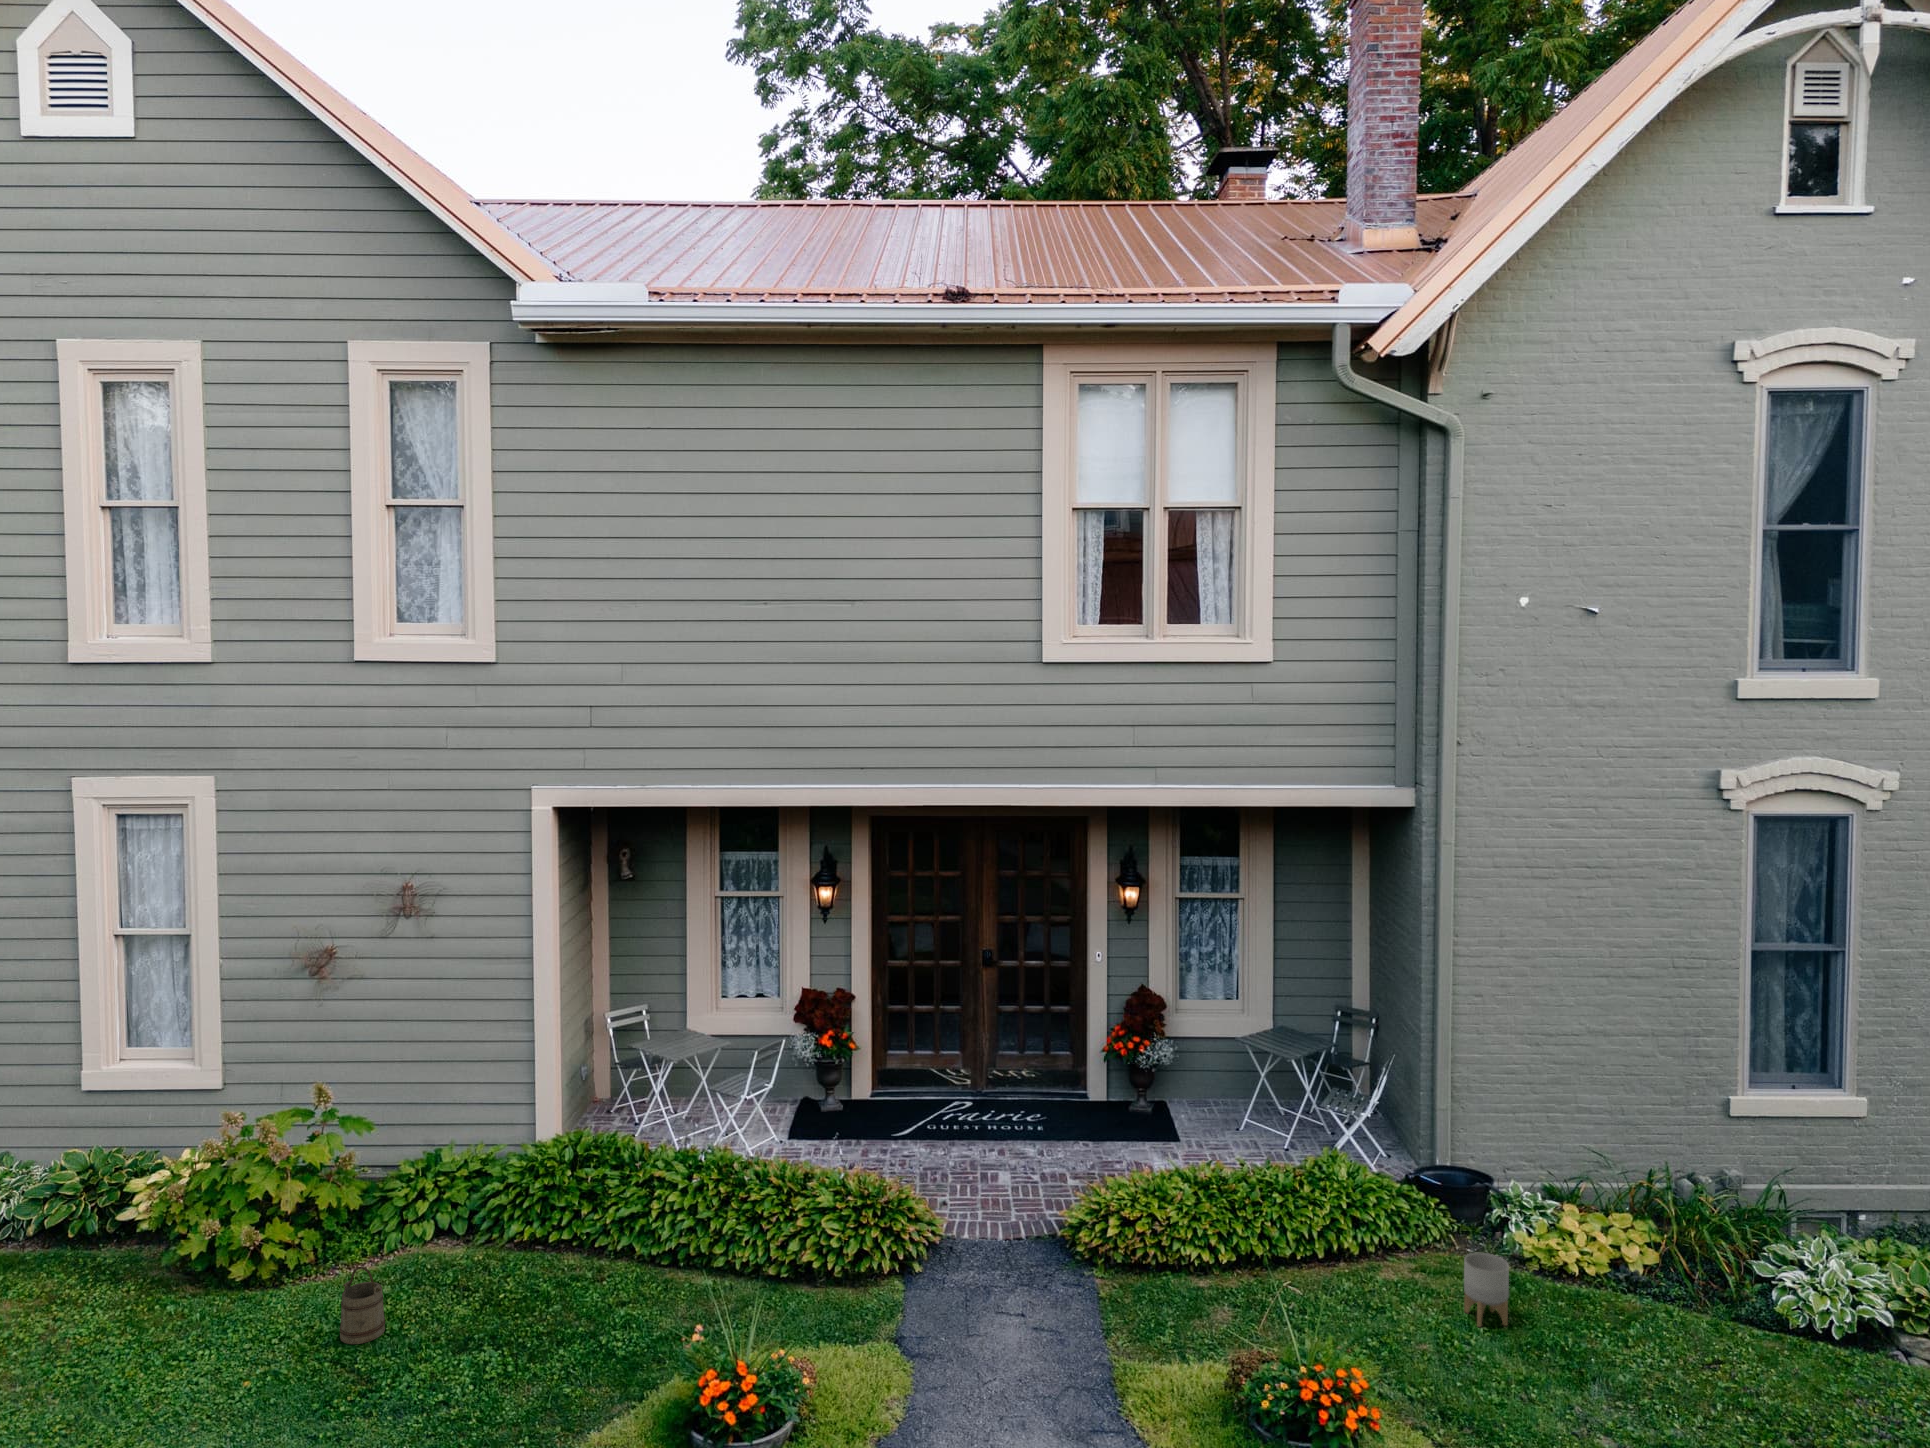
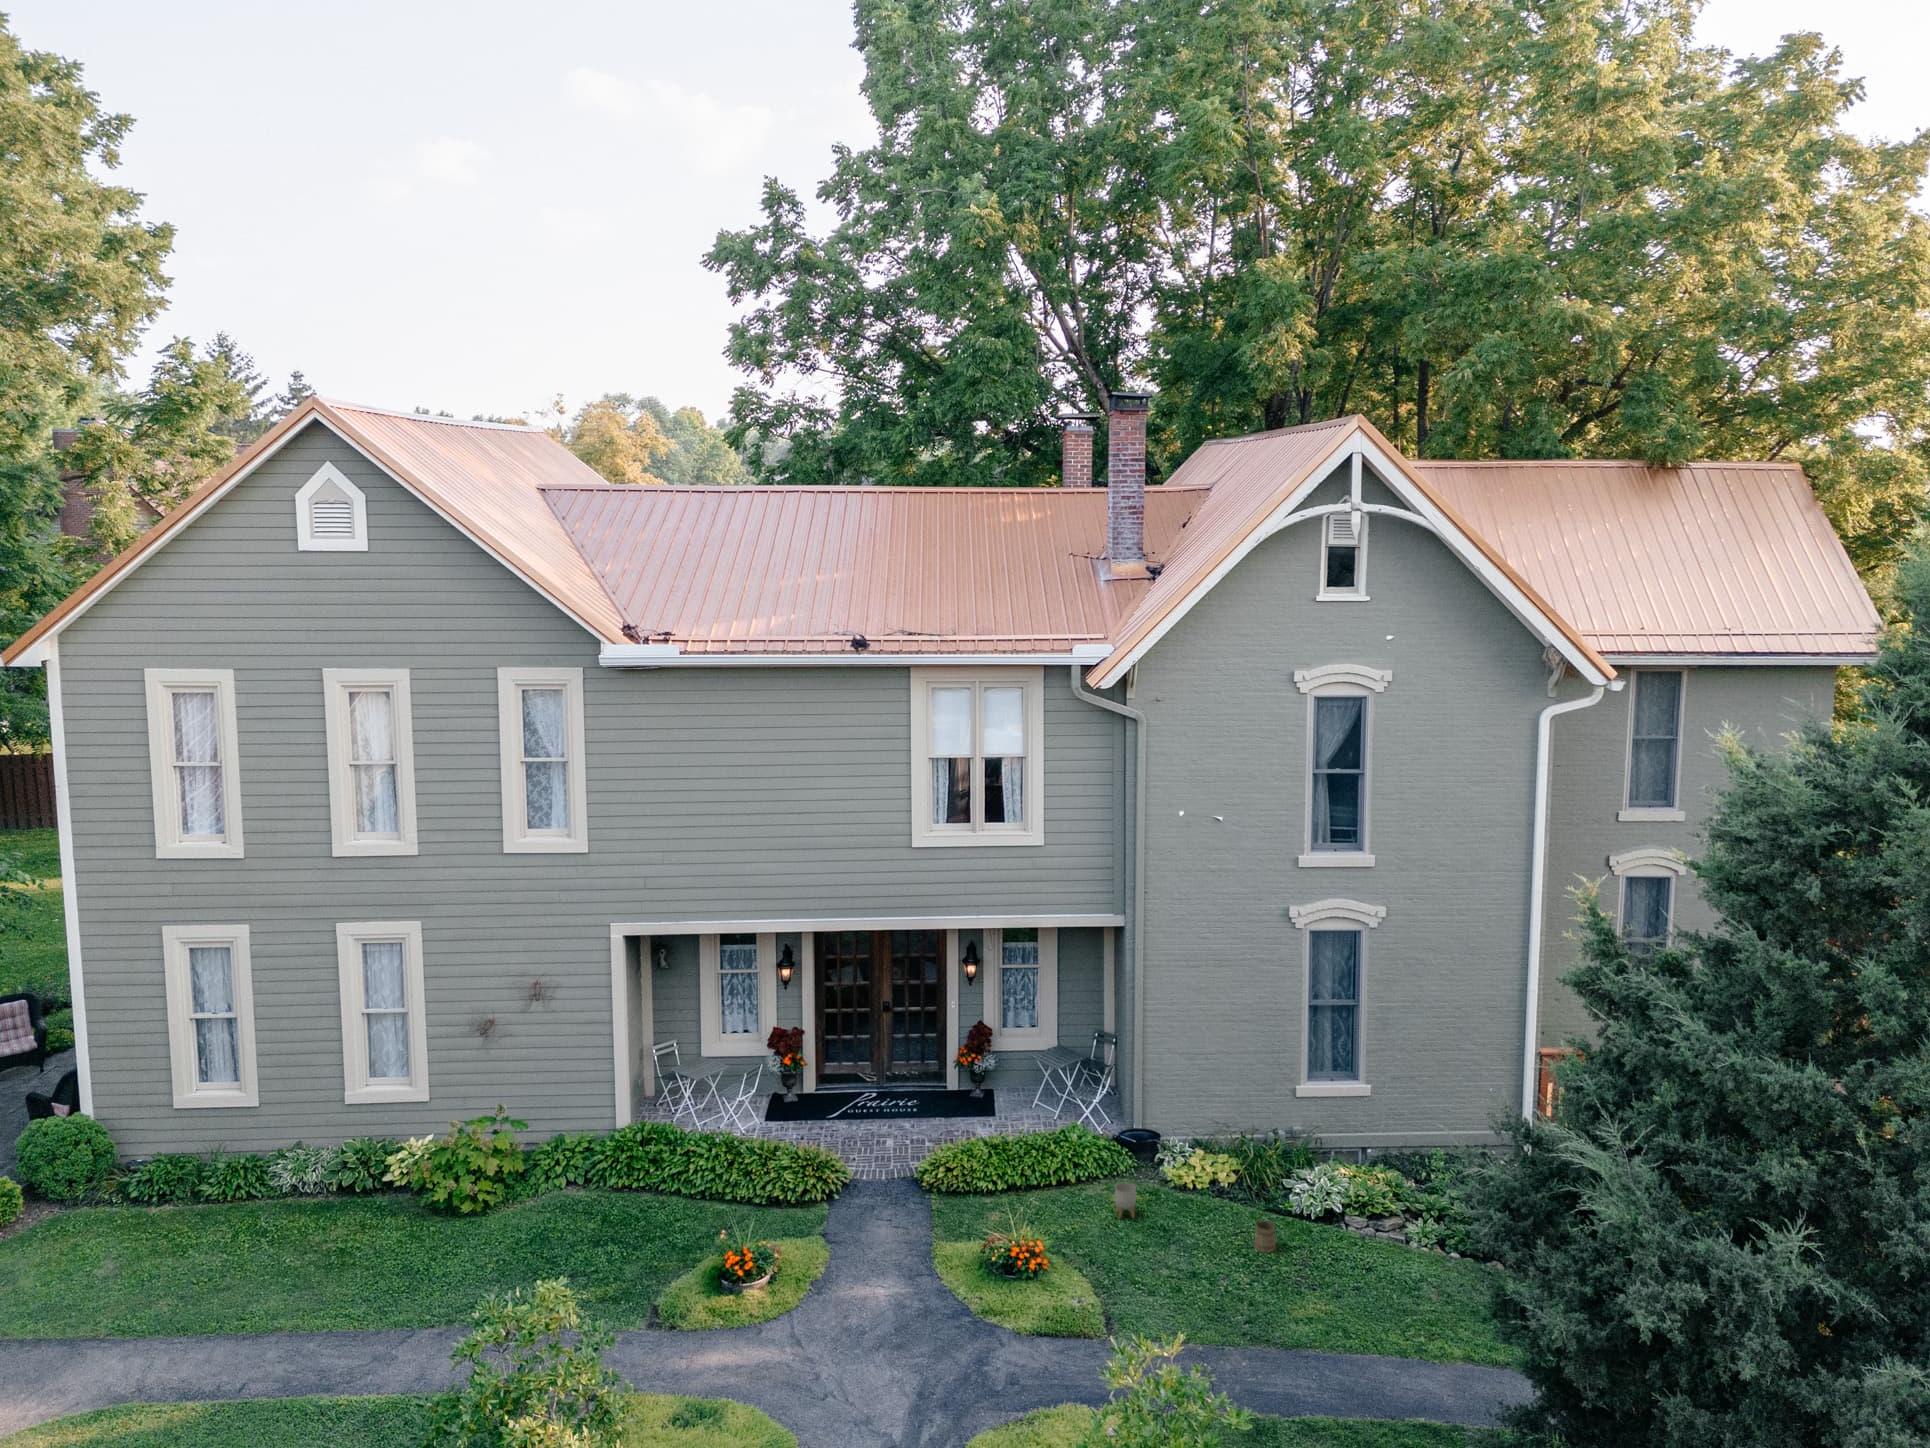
bucket: present [340,1266,385,1344] -> present [1254,1220,1276,1253]

